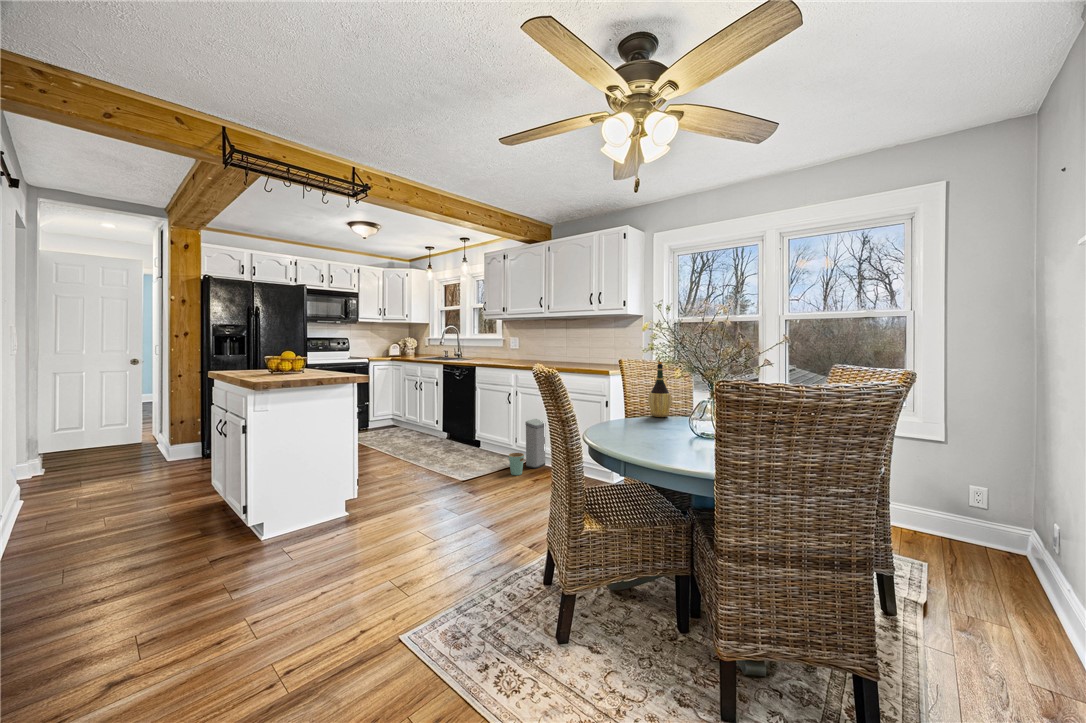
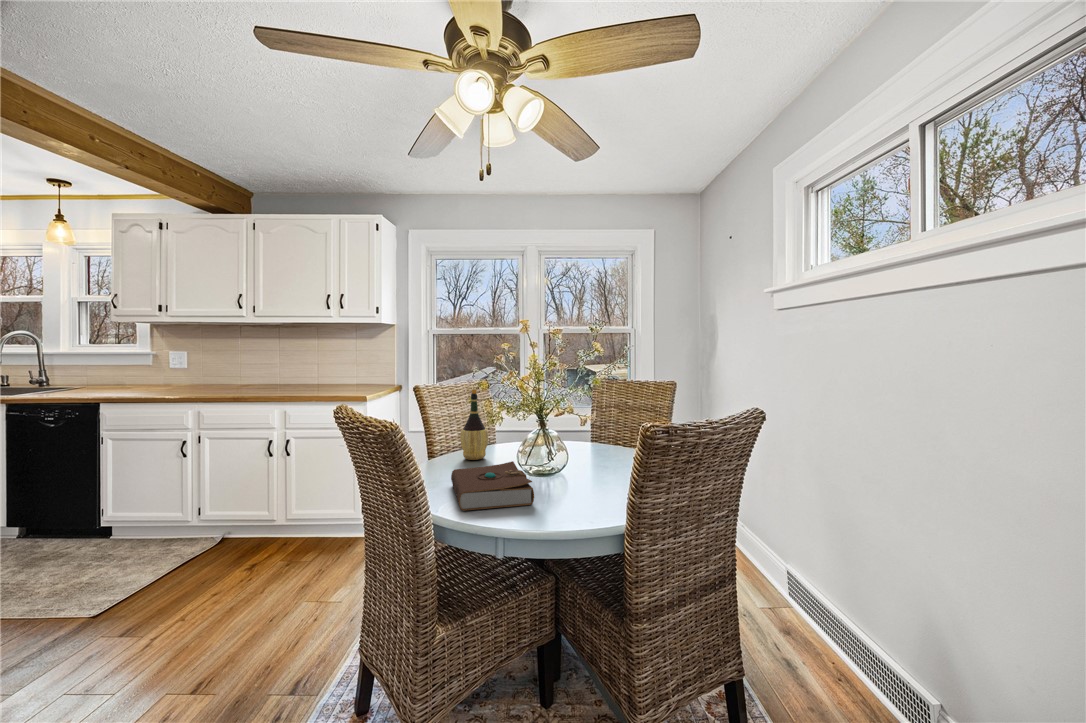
book: none [606,417,673,448] -> present [451,461,534,511]
trash can: present [509,419,545,475] -> none [194,479,256,577]

